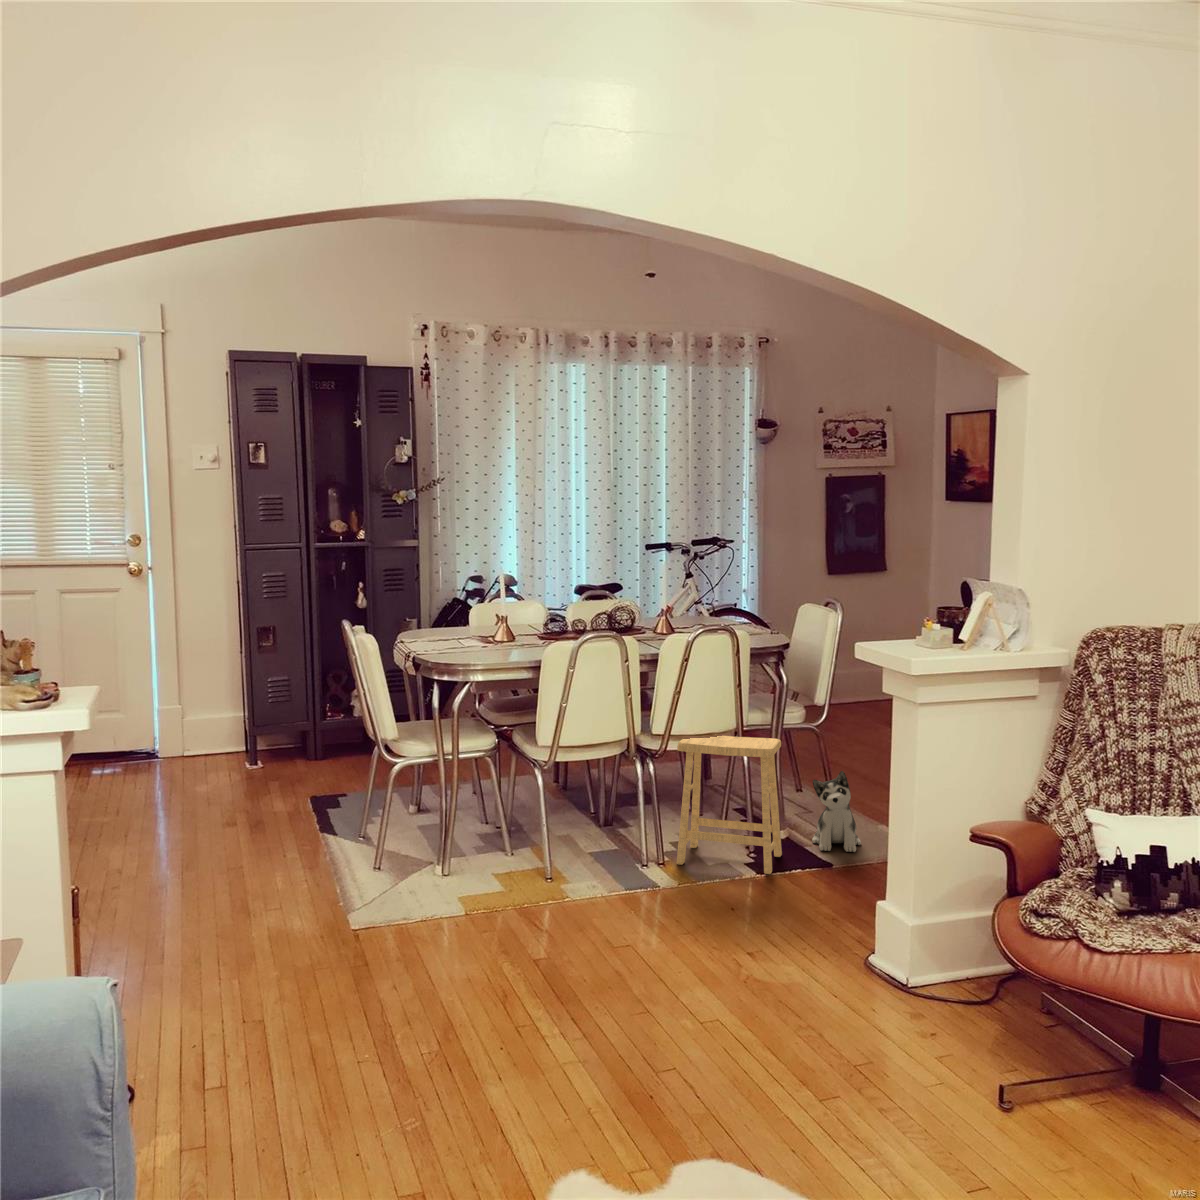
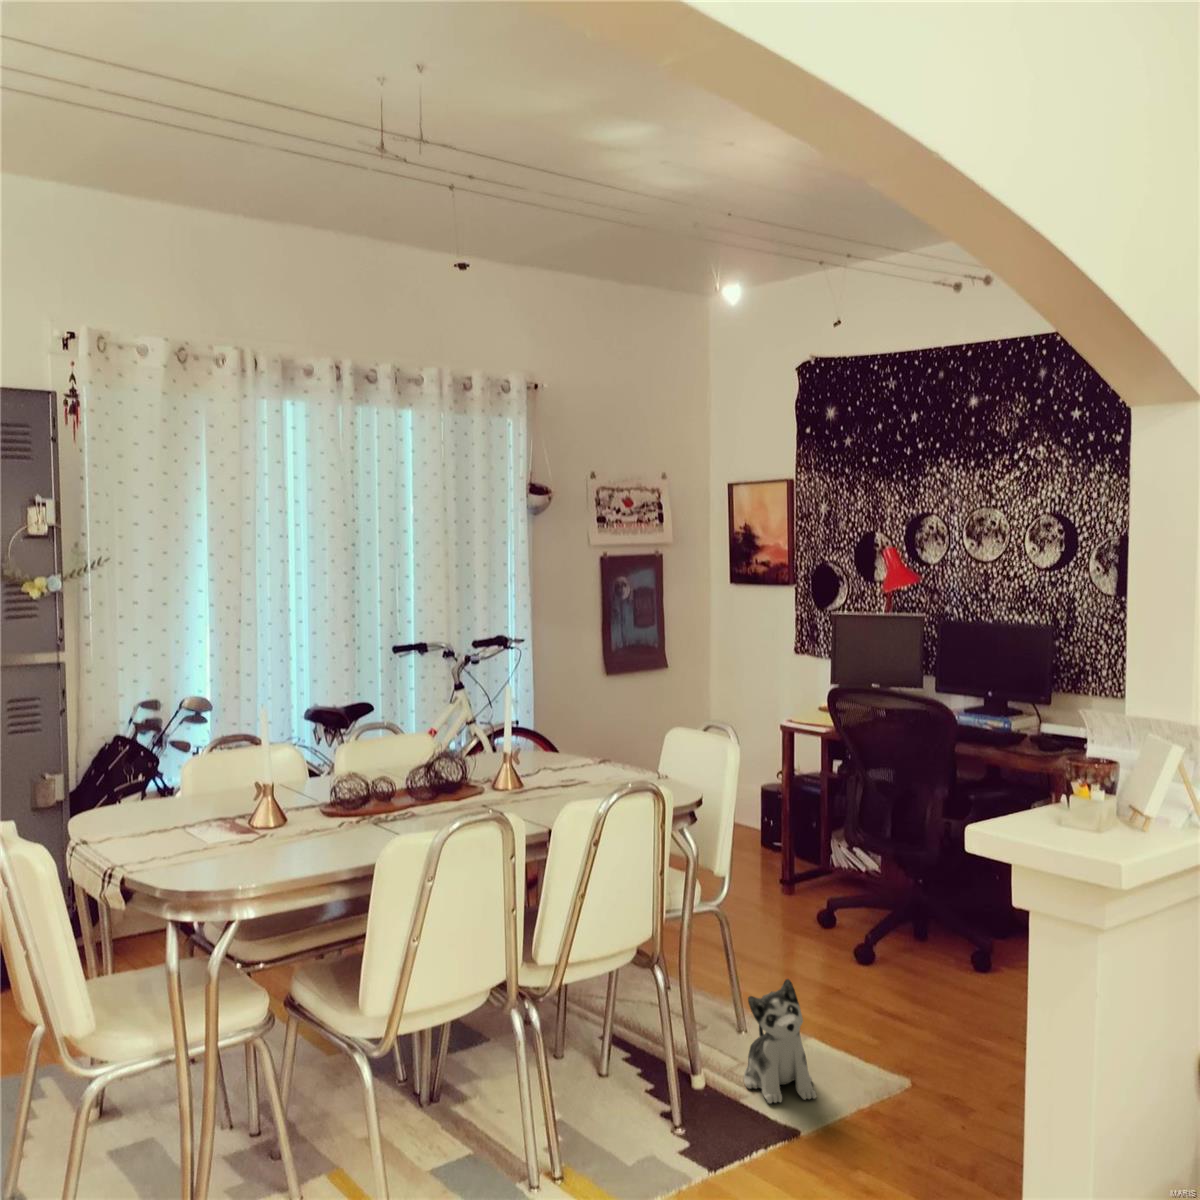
footstool: present [677,736,782,874] -> none [579,948,734,1174]

